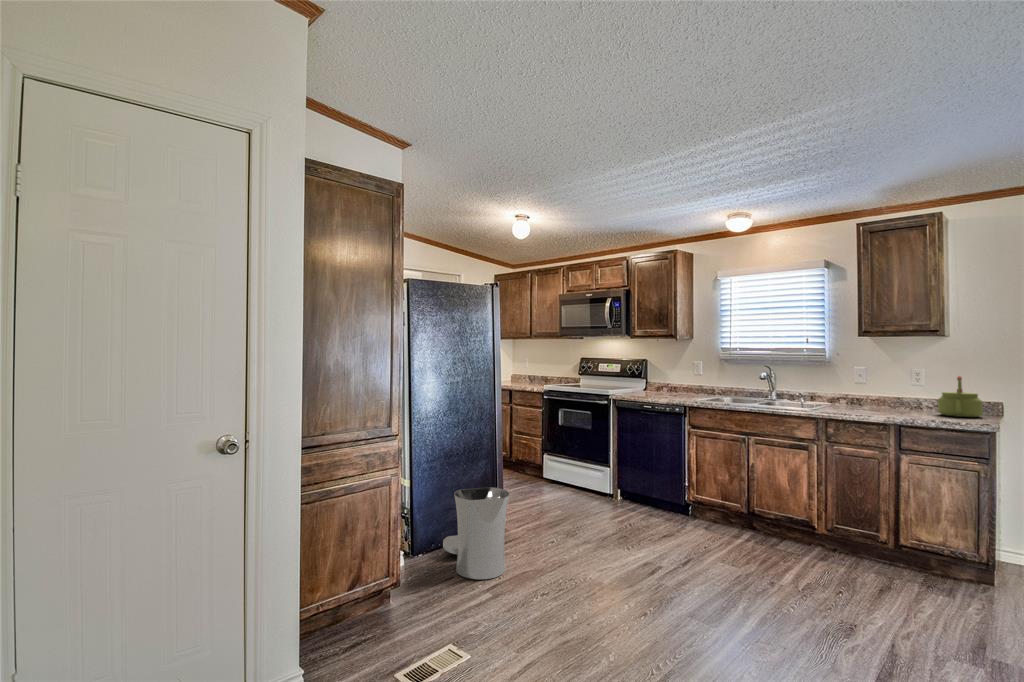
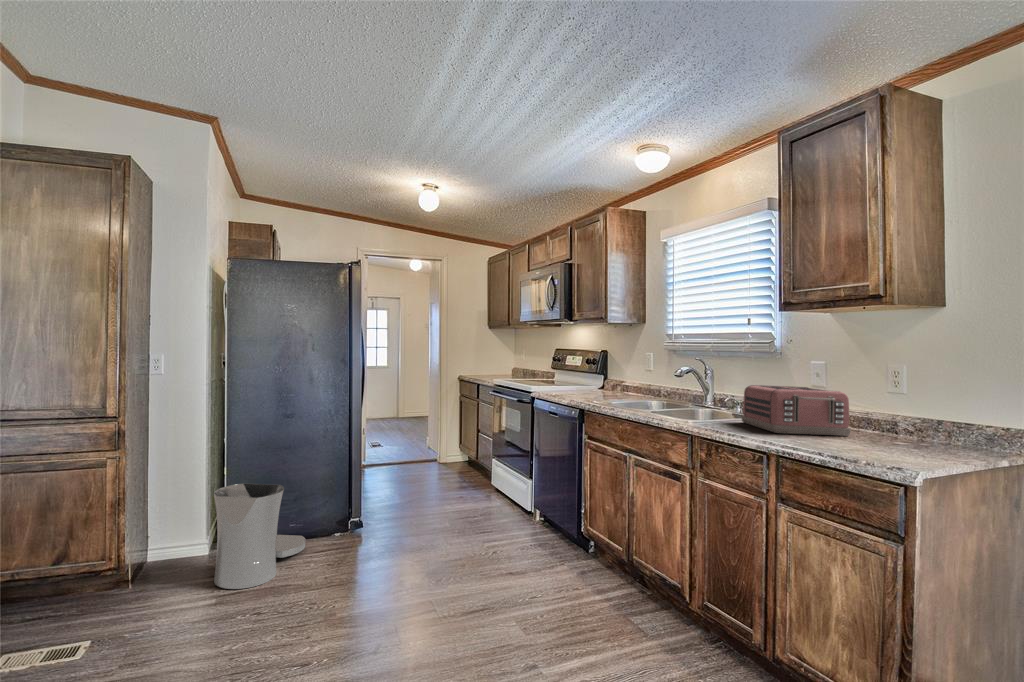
kettle: present [938,376,983,417] -> none [893,377,972,453]
toaster: none [829,384,905,413] -> present [742,385,851,436]

